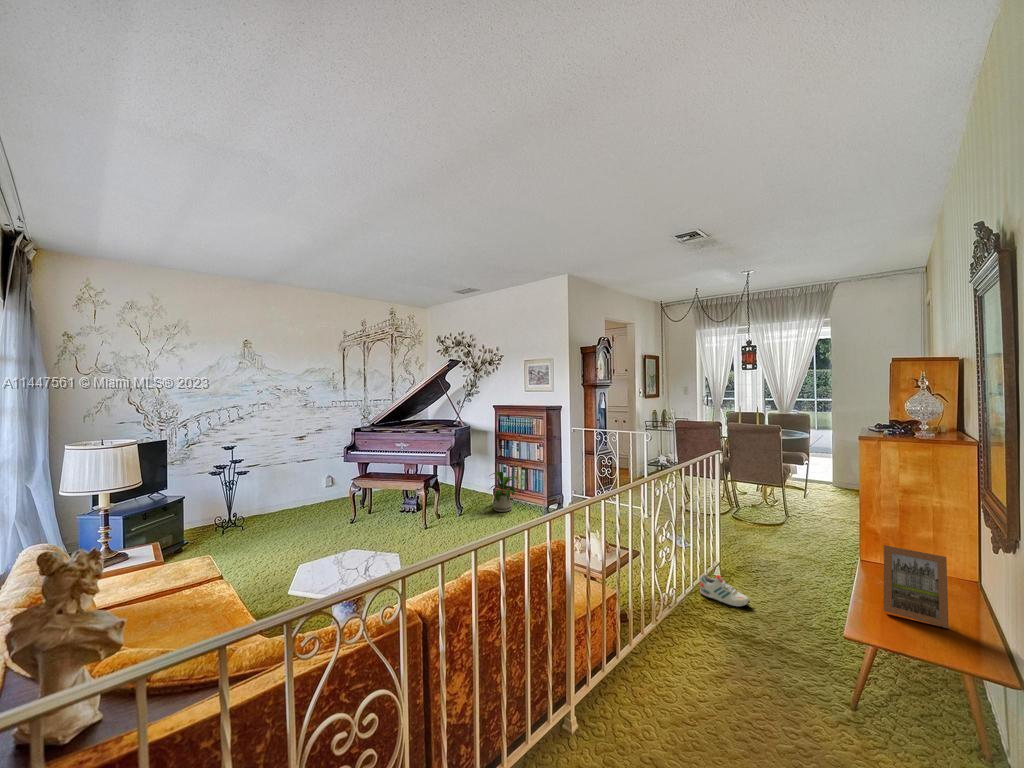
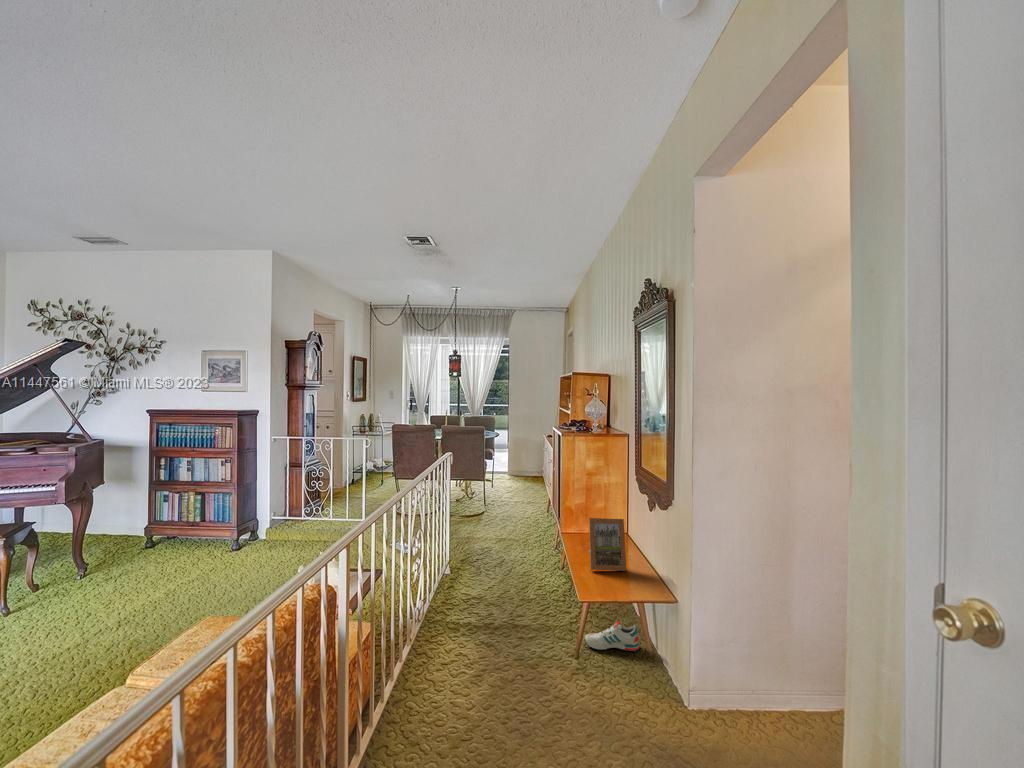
house plant: present [491,472,518,512] -> none [137,504,193,561]
shoe: present [700,574,750,607] -> present [584,621,640,652]

